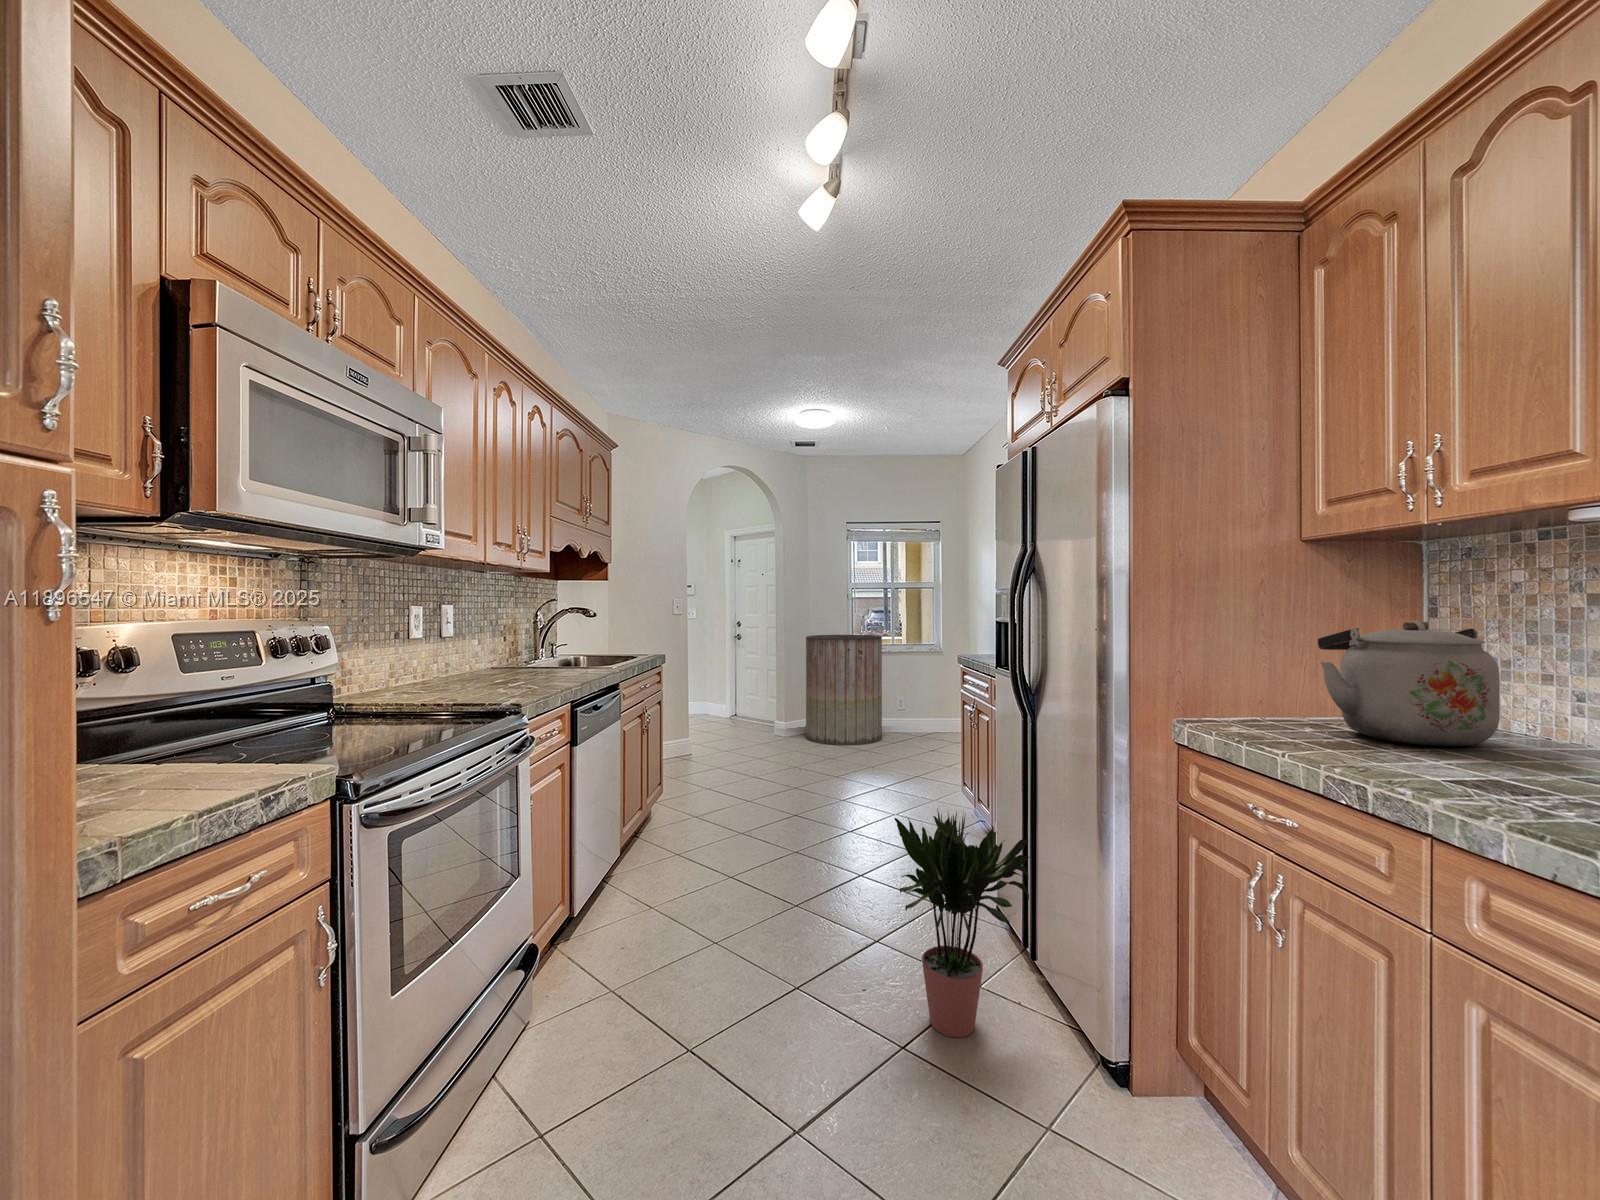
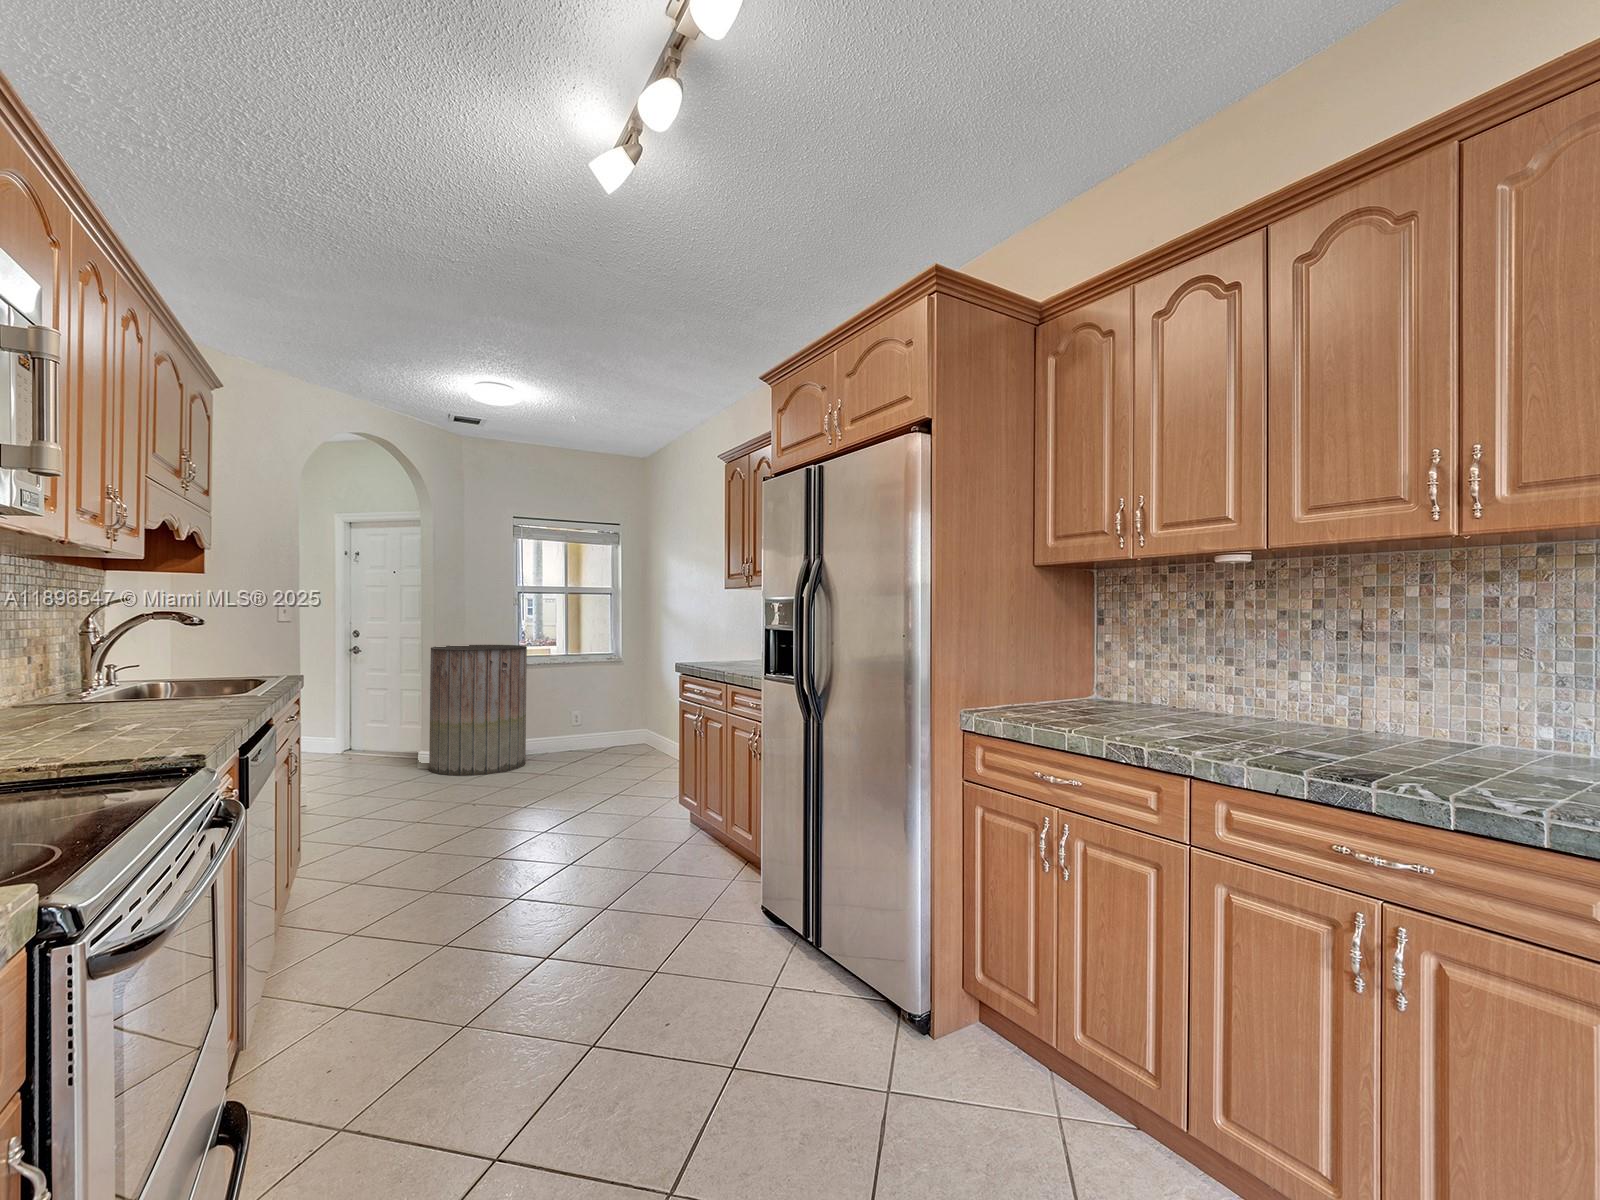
kettle: present [1318,621,1500,746] -> none [1054,628,1166,717]
potted plant: present [894,809,1030,1038] -> none [702,806,850,1040]

